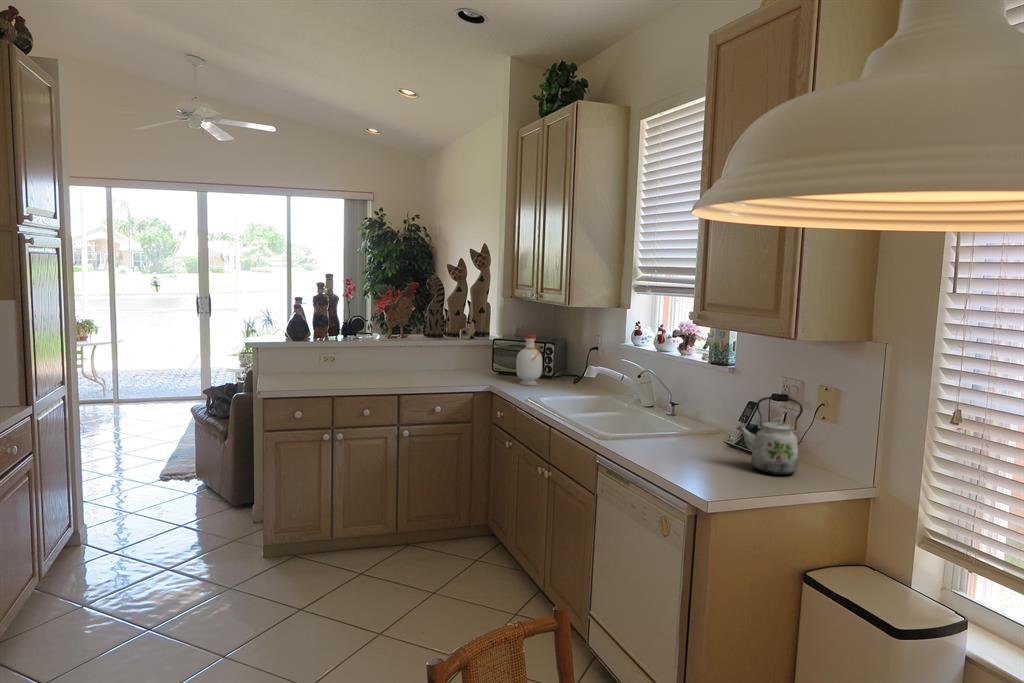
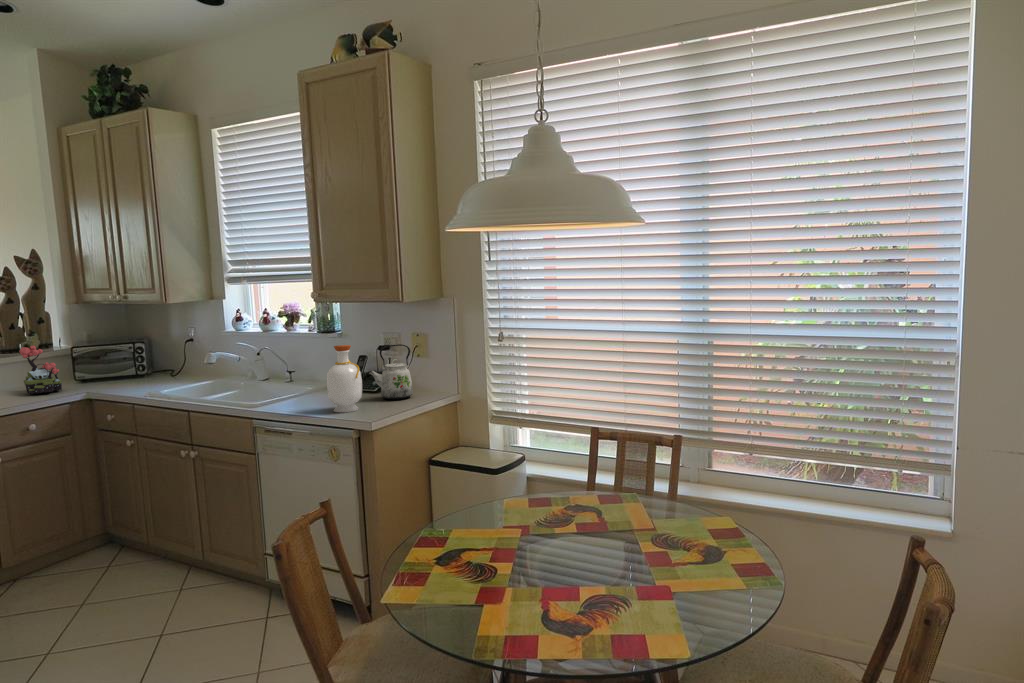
plant: none [448,333,478,378] -> present [19,345,62,394]
bottle: present [516,334,542,386] -> present [327,345,362,412]

